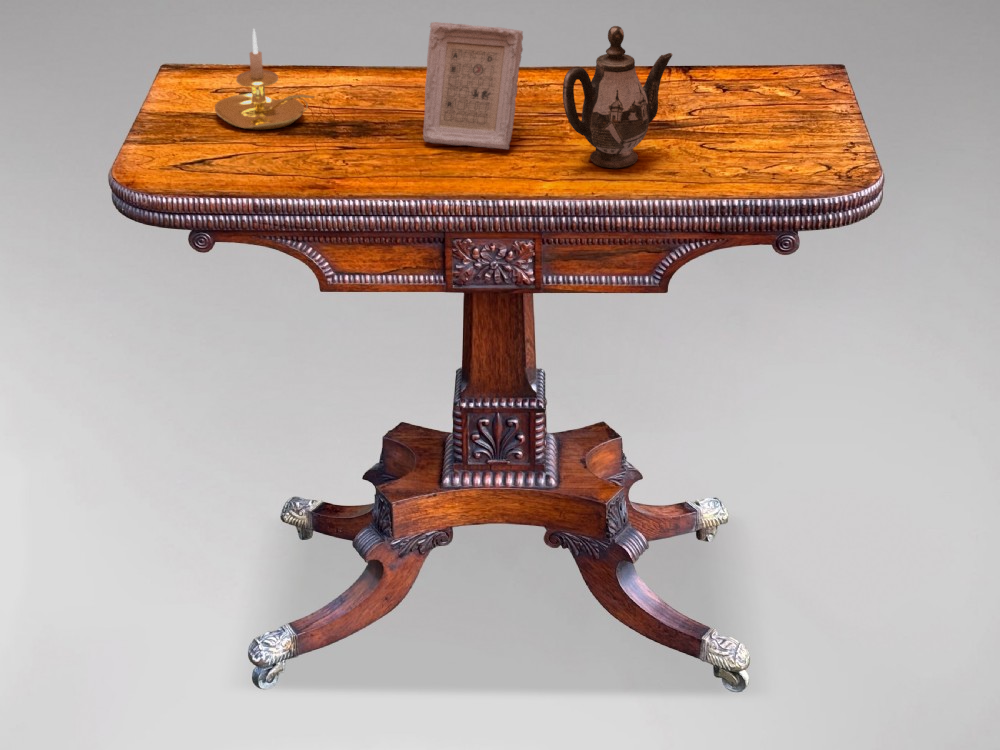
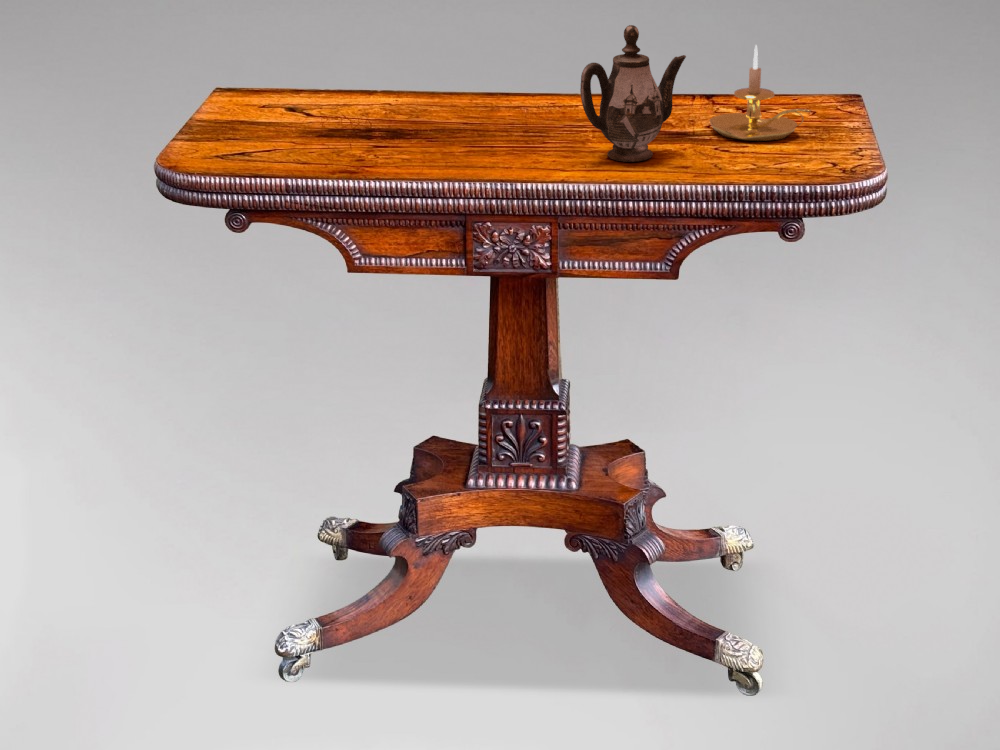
picture frame: present [423,22,523,149] -> none [452,31,547,147]
candle holder: present [215,29,314,130] -> present [710,45,811,141]

